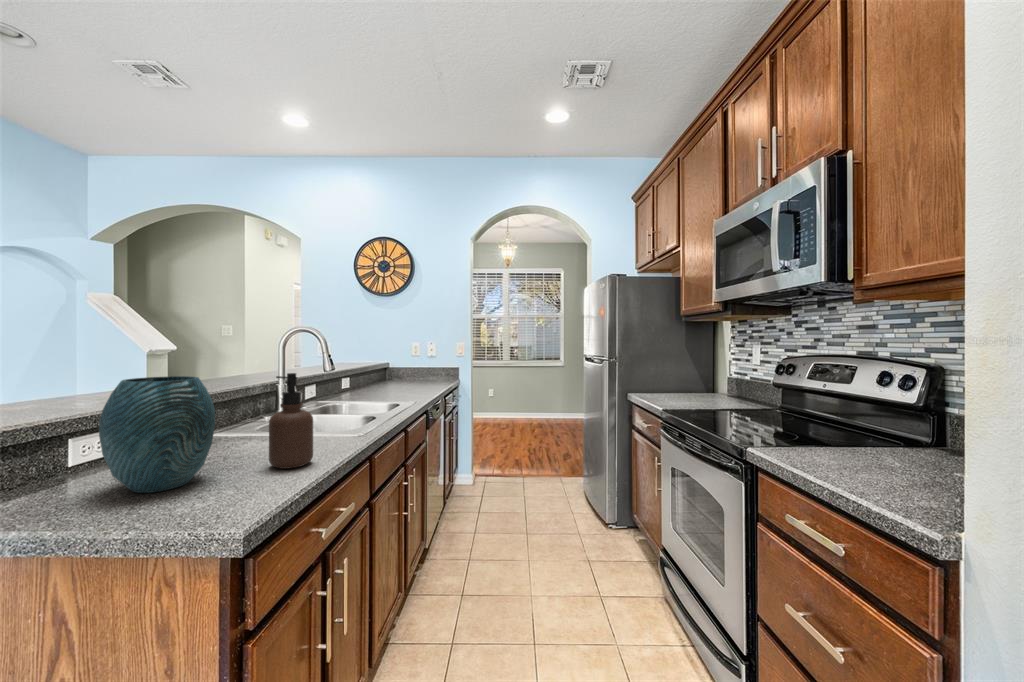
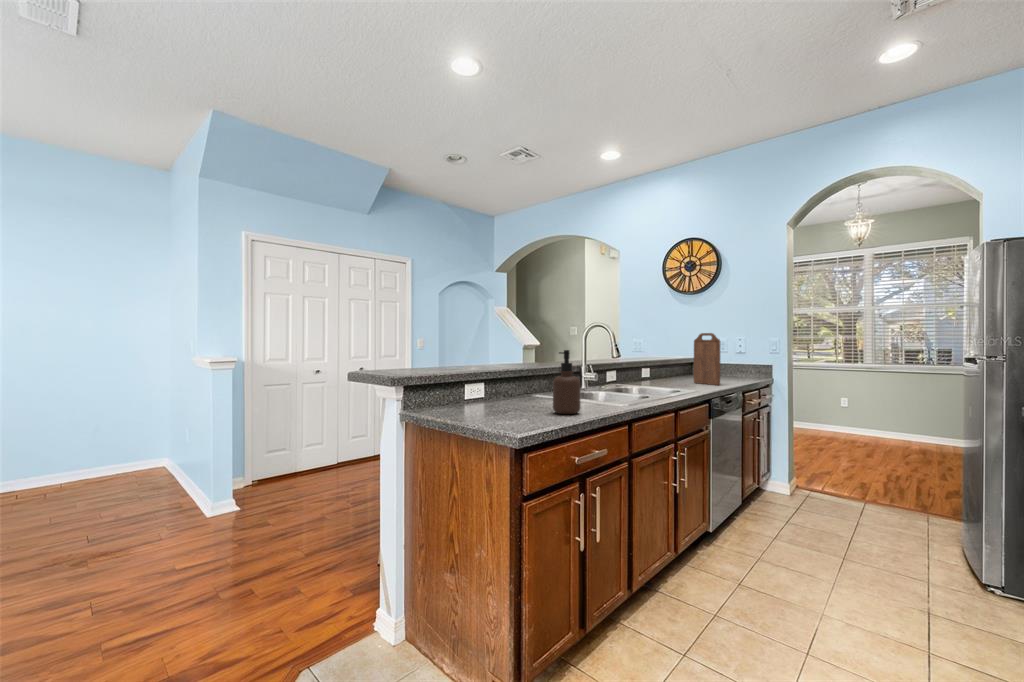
cutting board: none [398,339,426,392] -> present [694,333,720,385]
vase: present [99,376,215,493] -> none [471,350,524,414]

